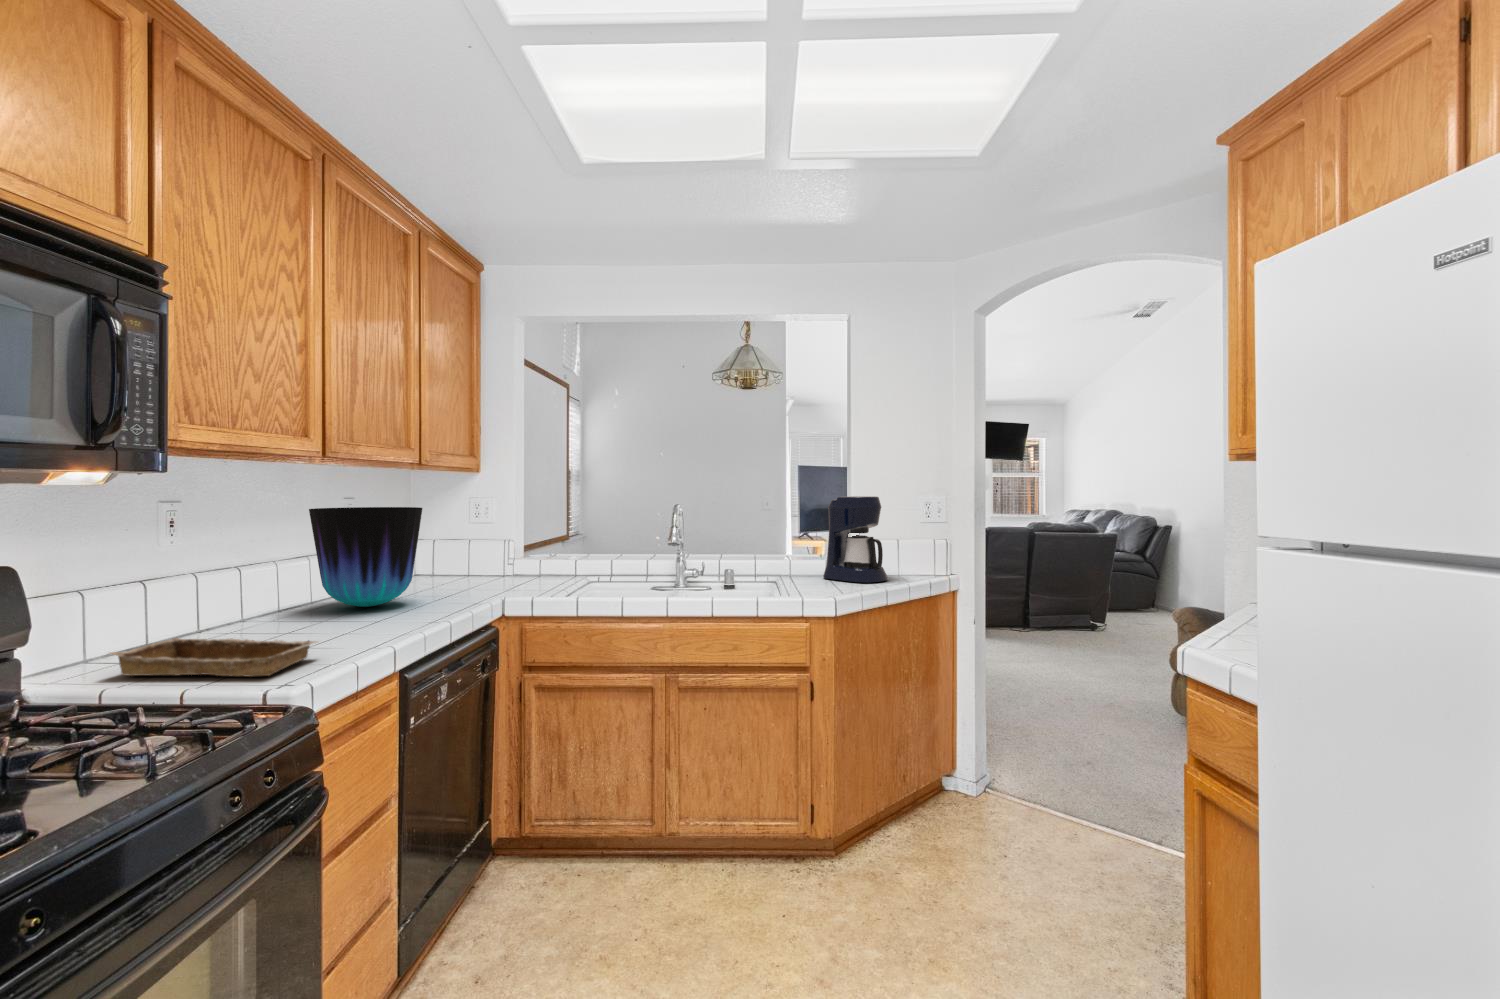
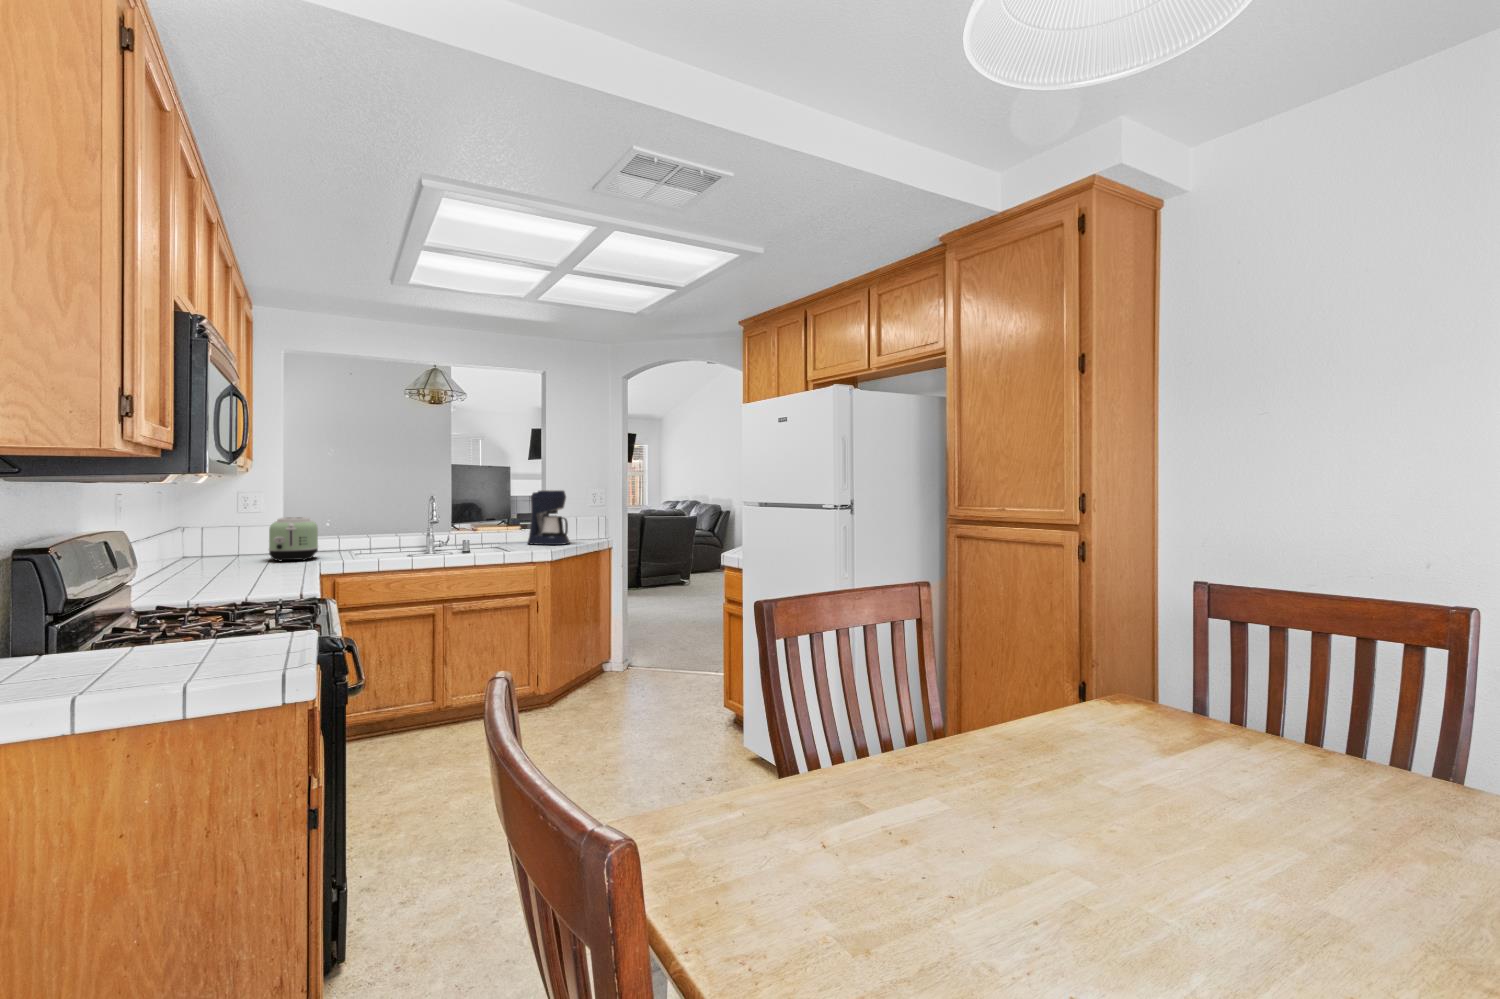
vase: present [309,507,422,607] -> none [174,498,264,570]
toaster: none [459,533,530,594] -> present [269,517,318,561]
tray: present [111,638,317,677] -> none [178,575,292,596]

